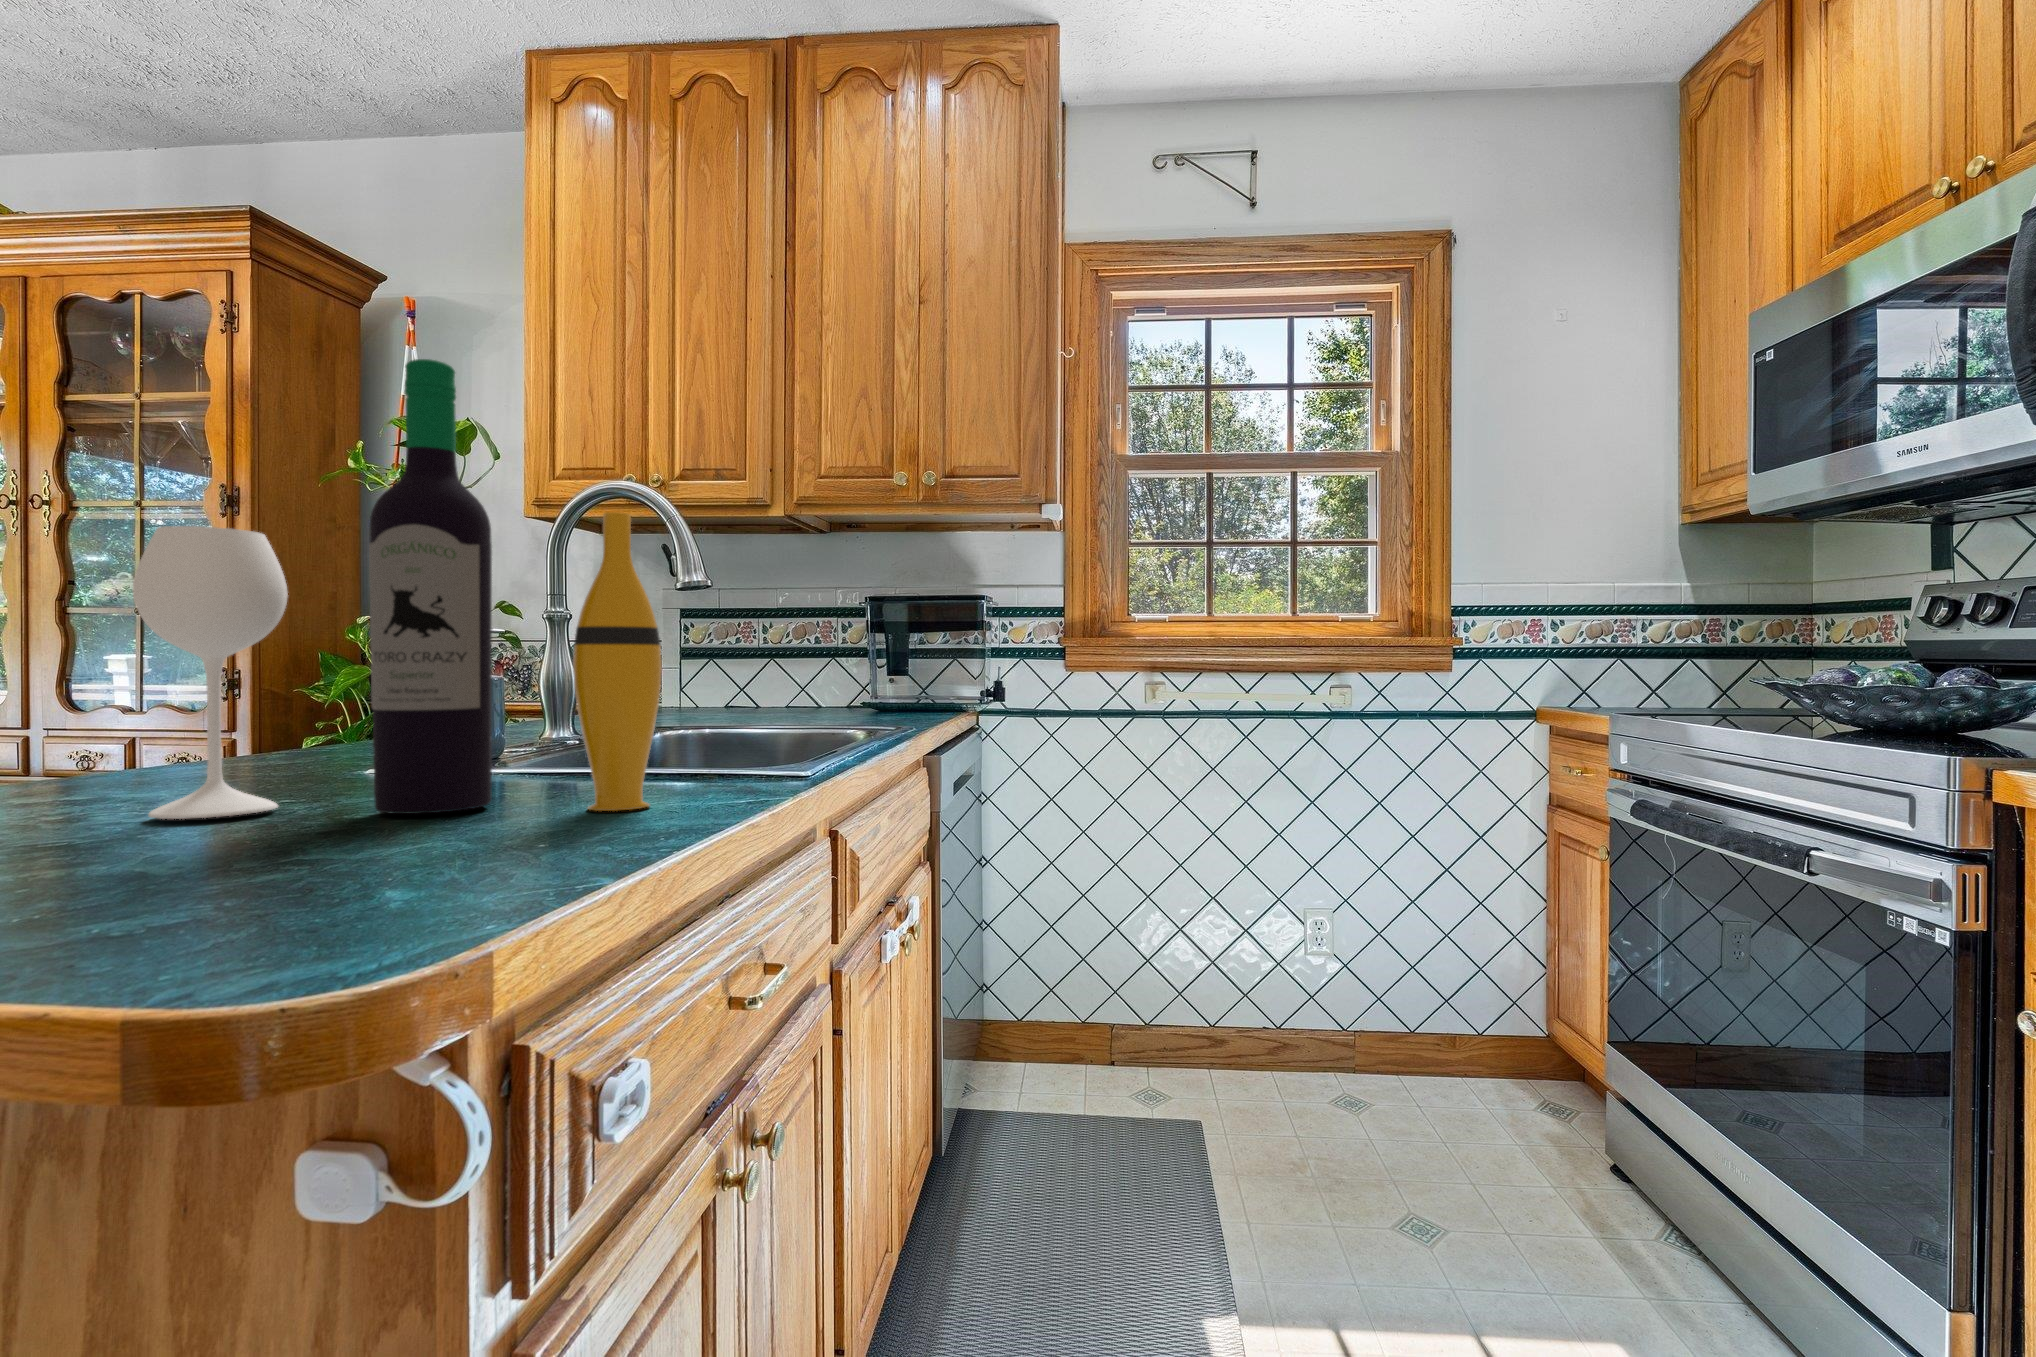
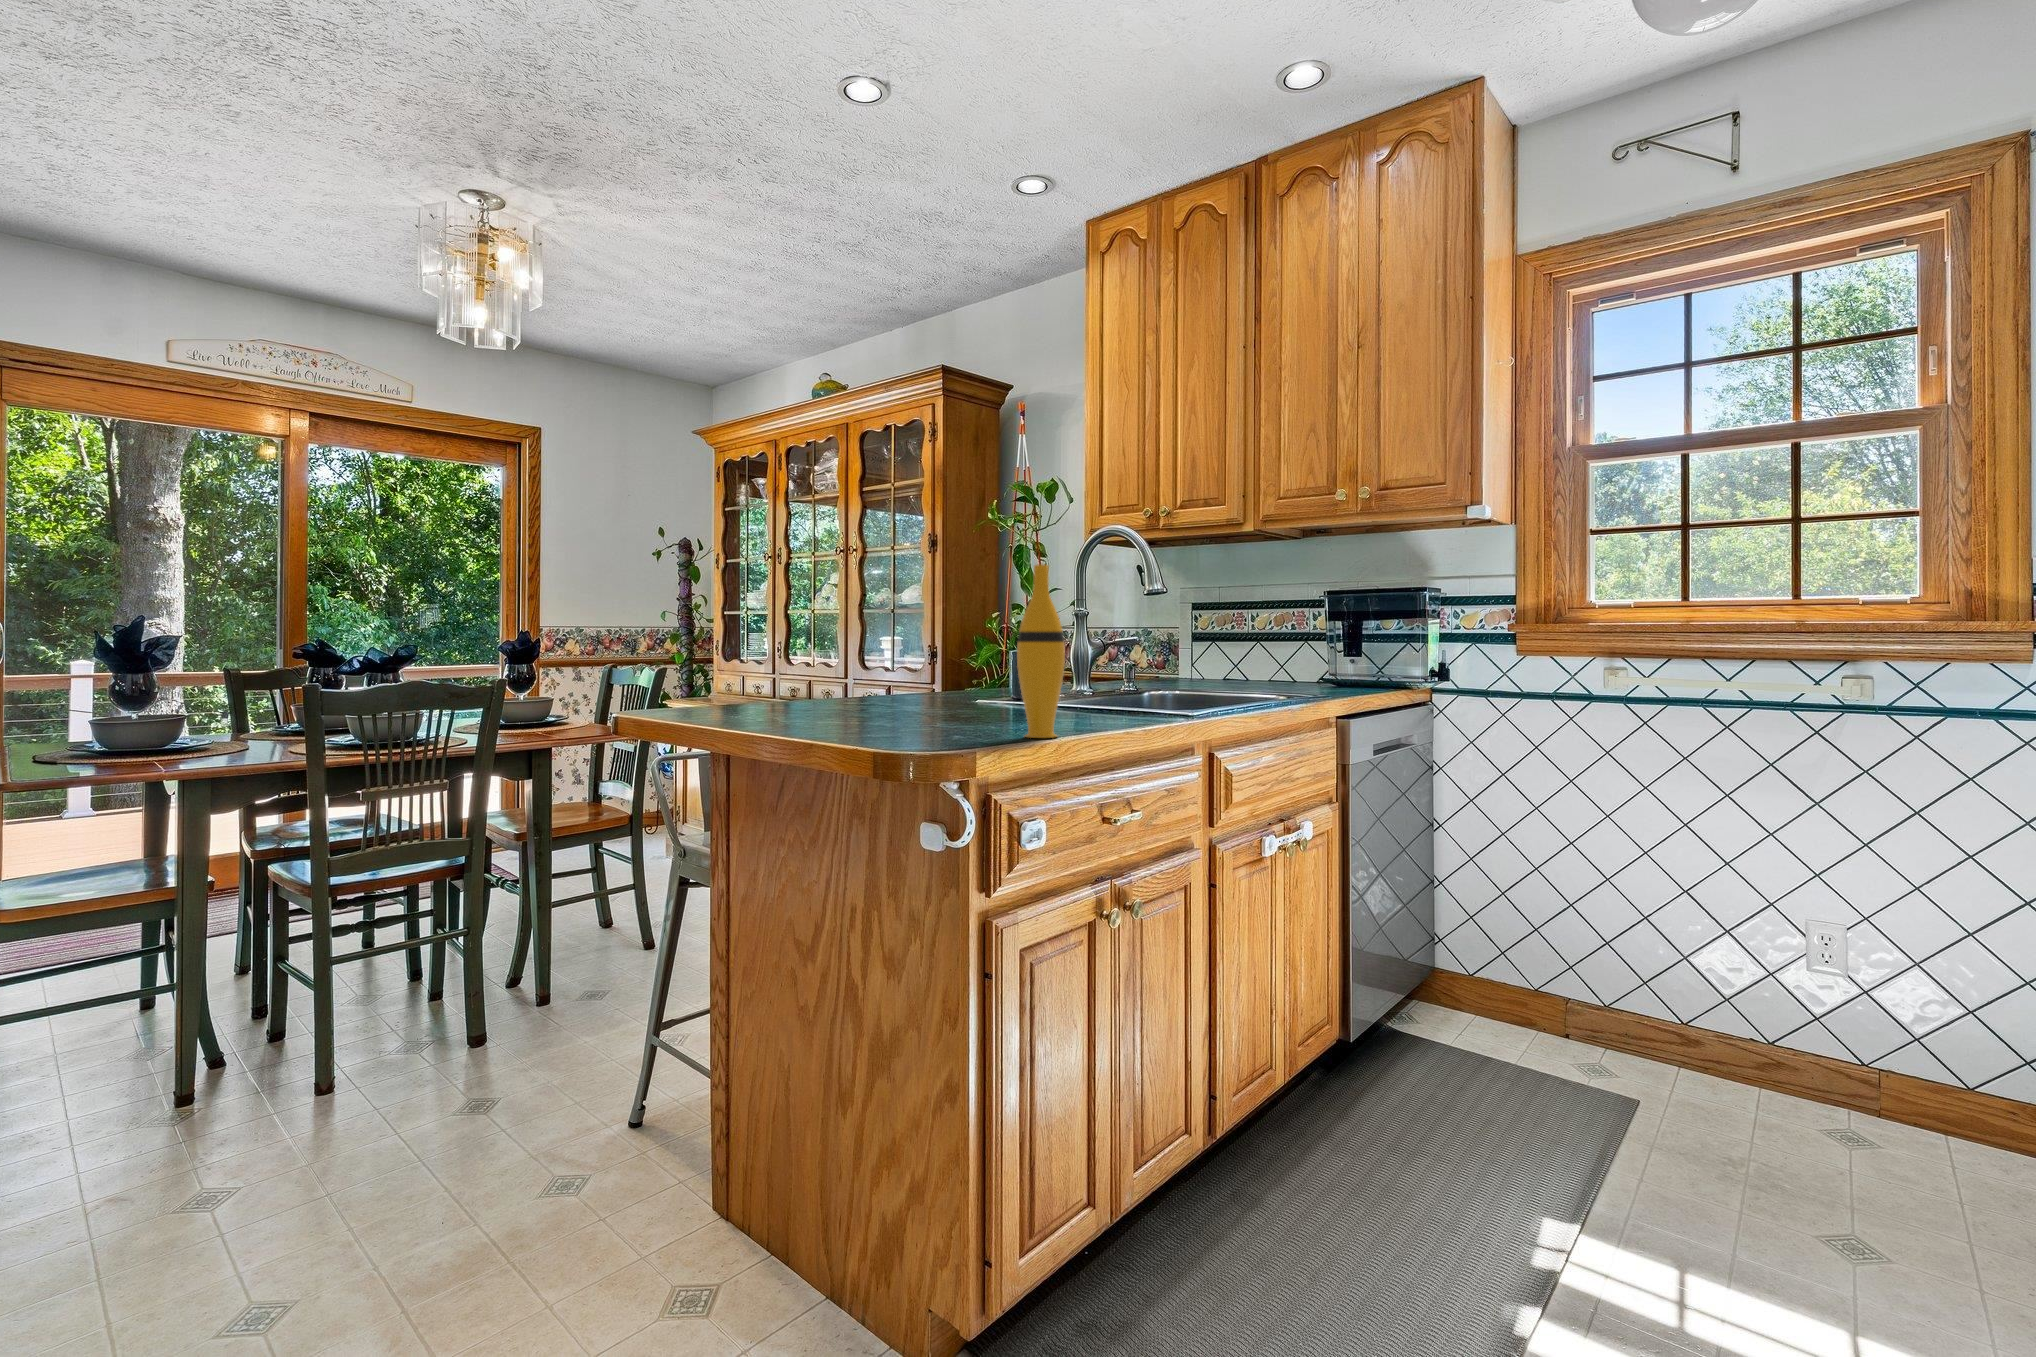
wine bottle: present [133,359,492,819] -> none [836,486,984,732]

